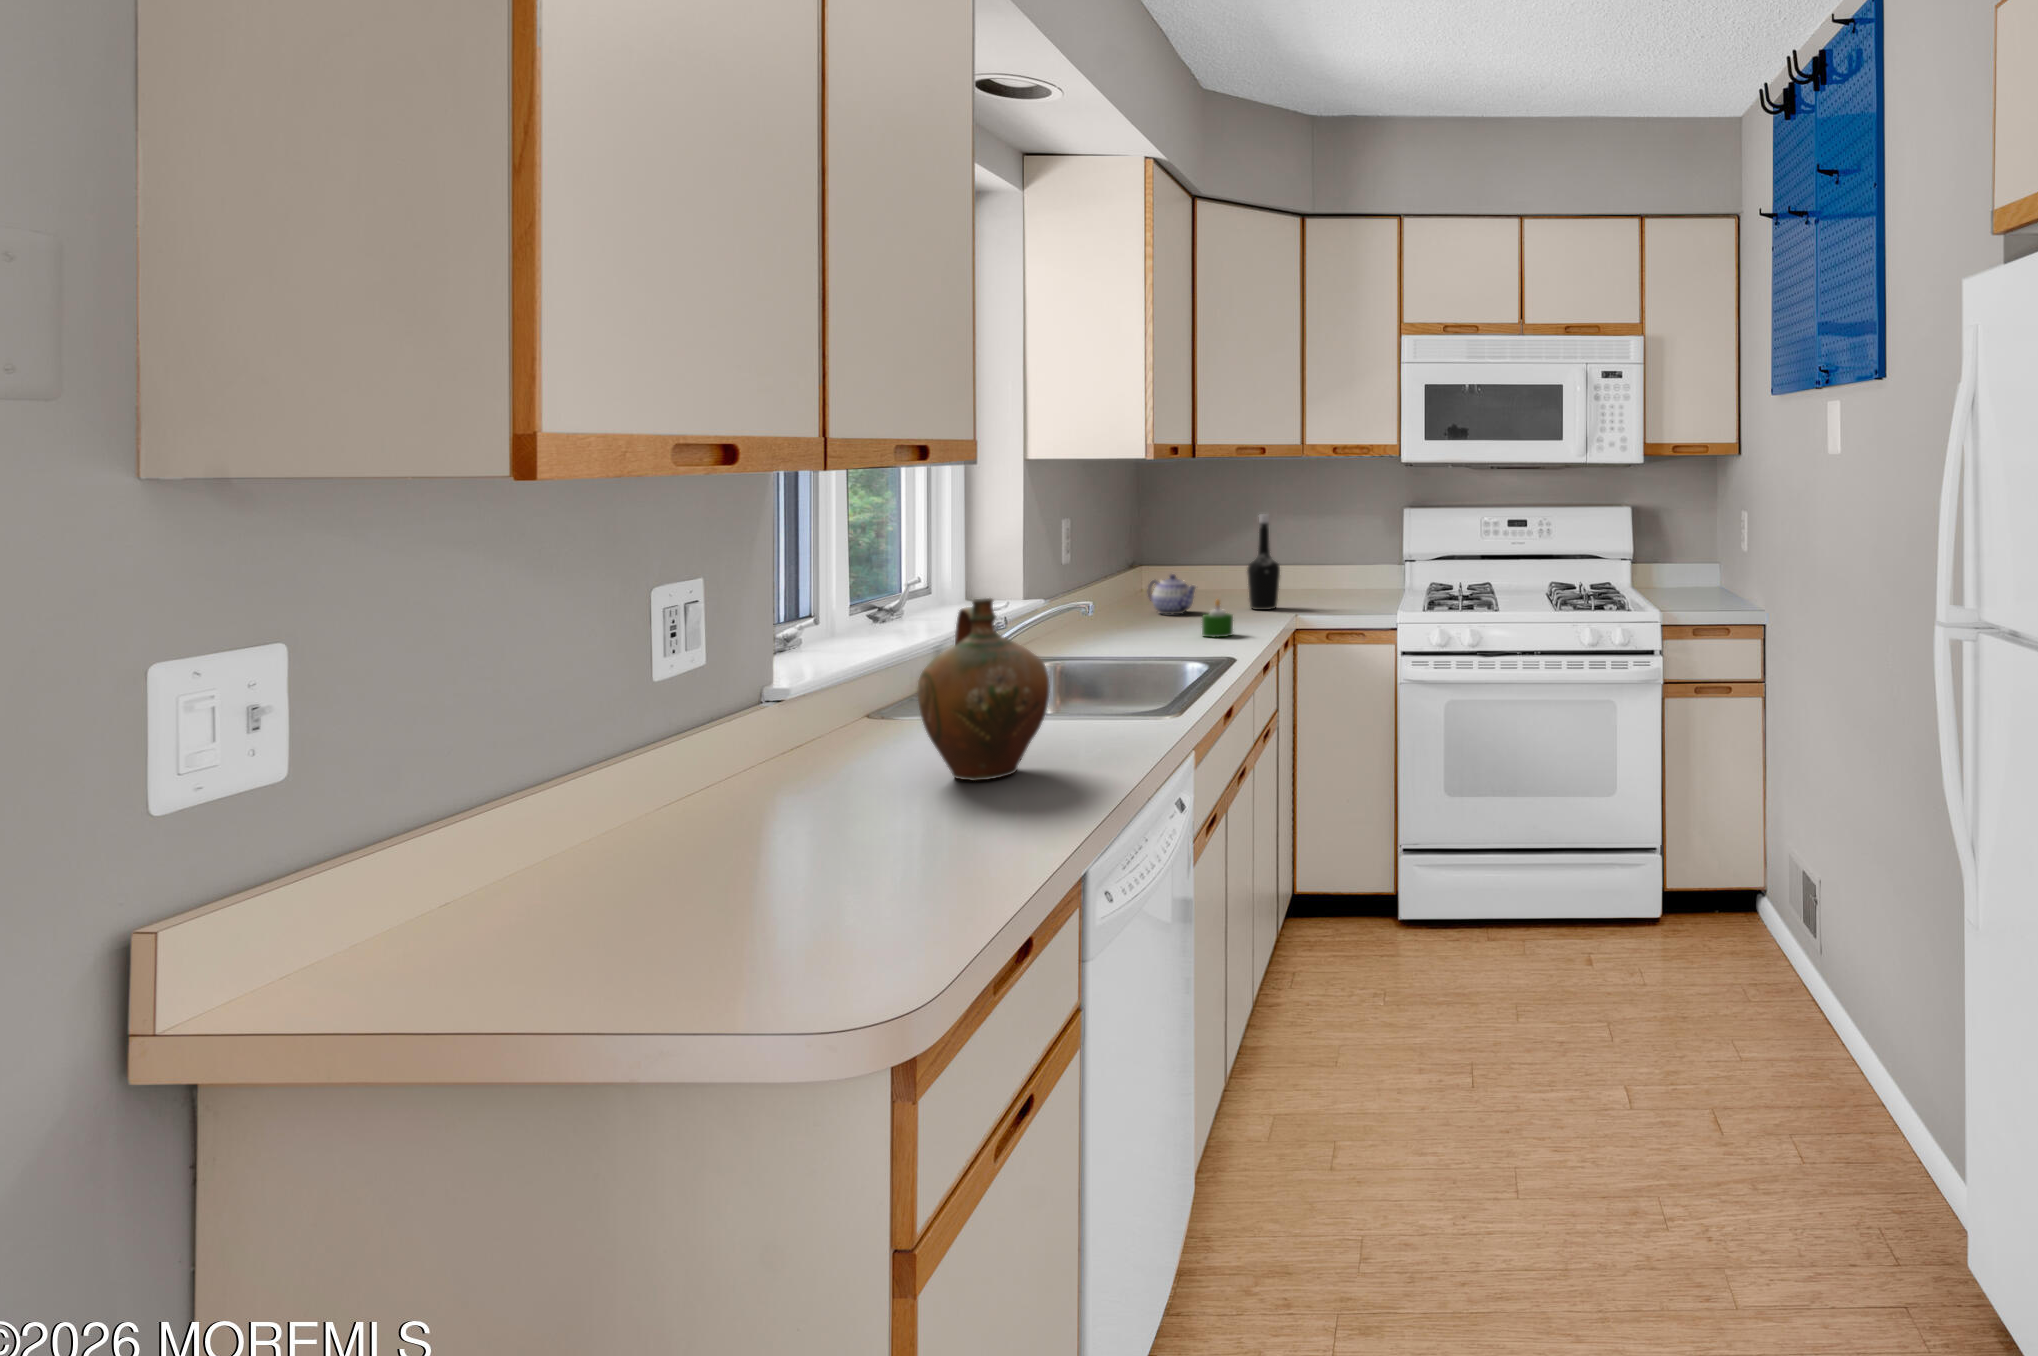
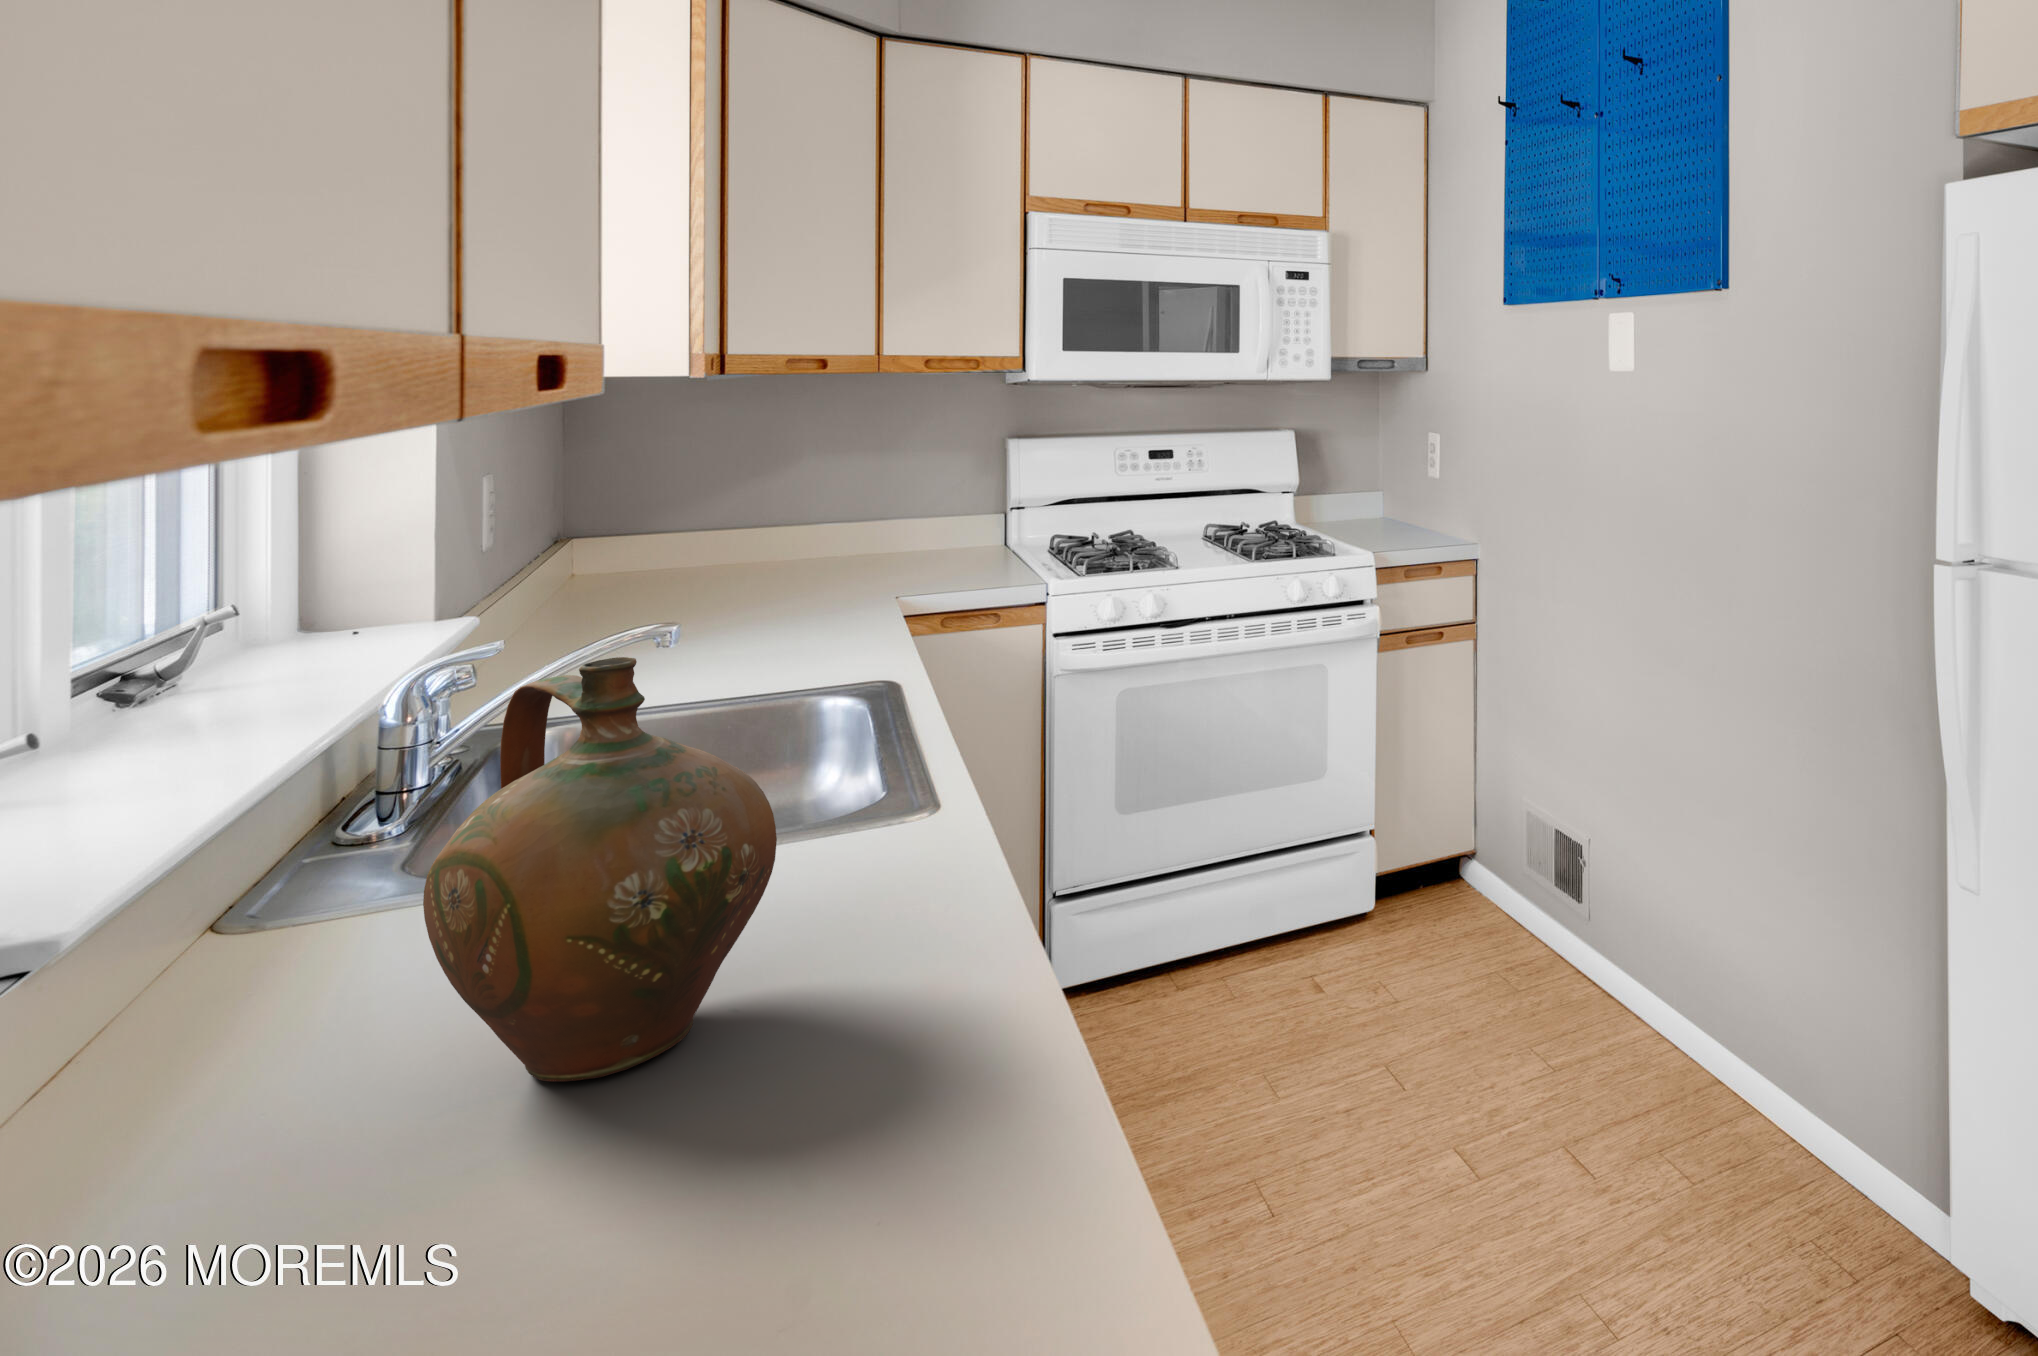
bottle: present [1247,514,1280,610] -> none [802,453,855,592]
teapot: present [1148,575,1196,614] -> none [628,549,729,612]
candle: present [1202,600,1233,637] -> none [780,585,834,646]

